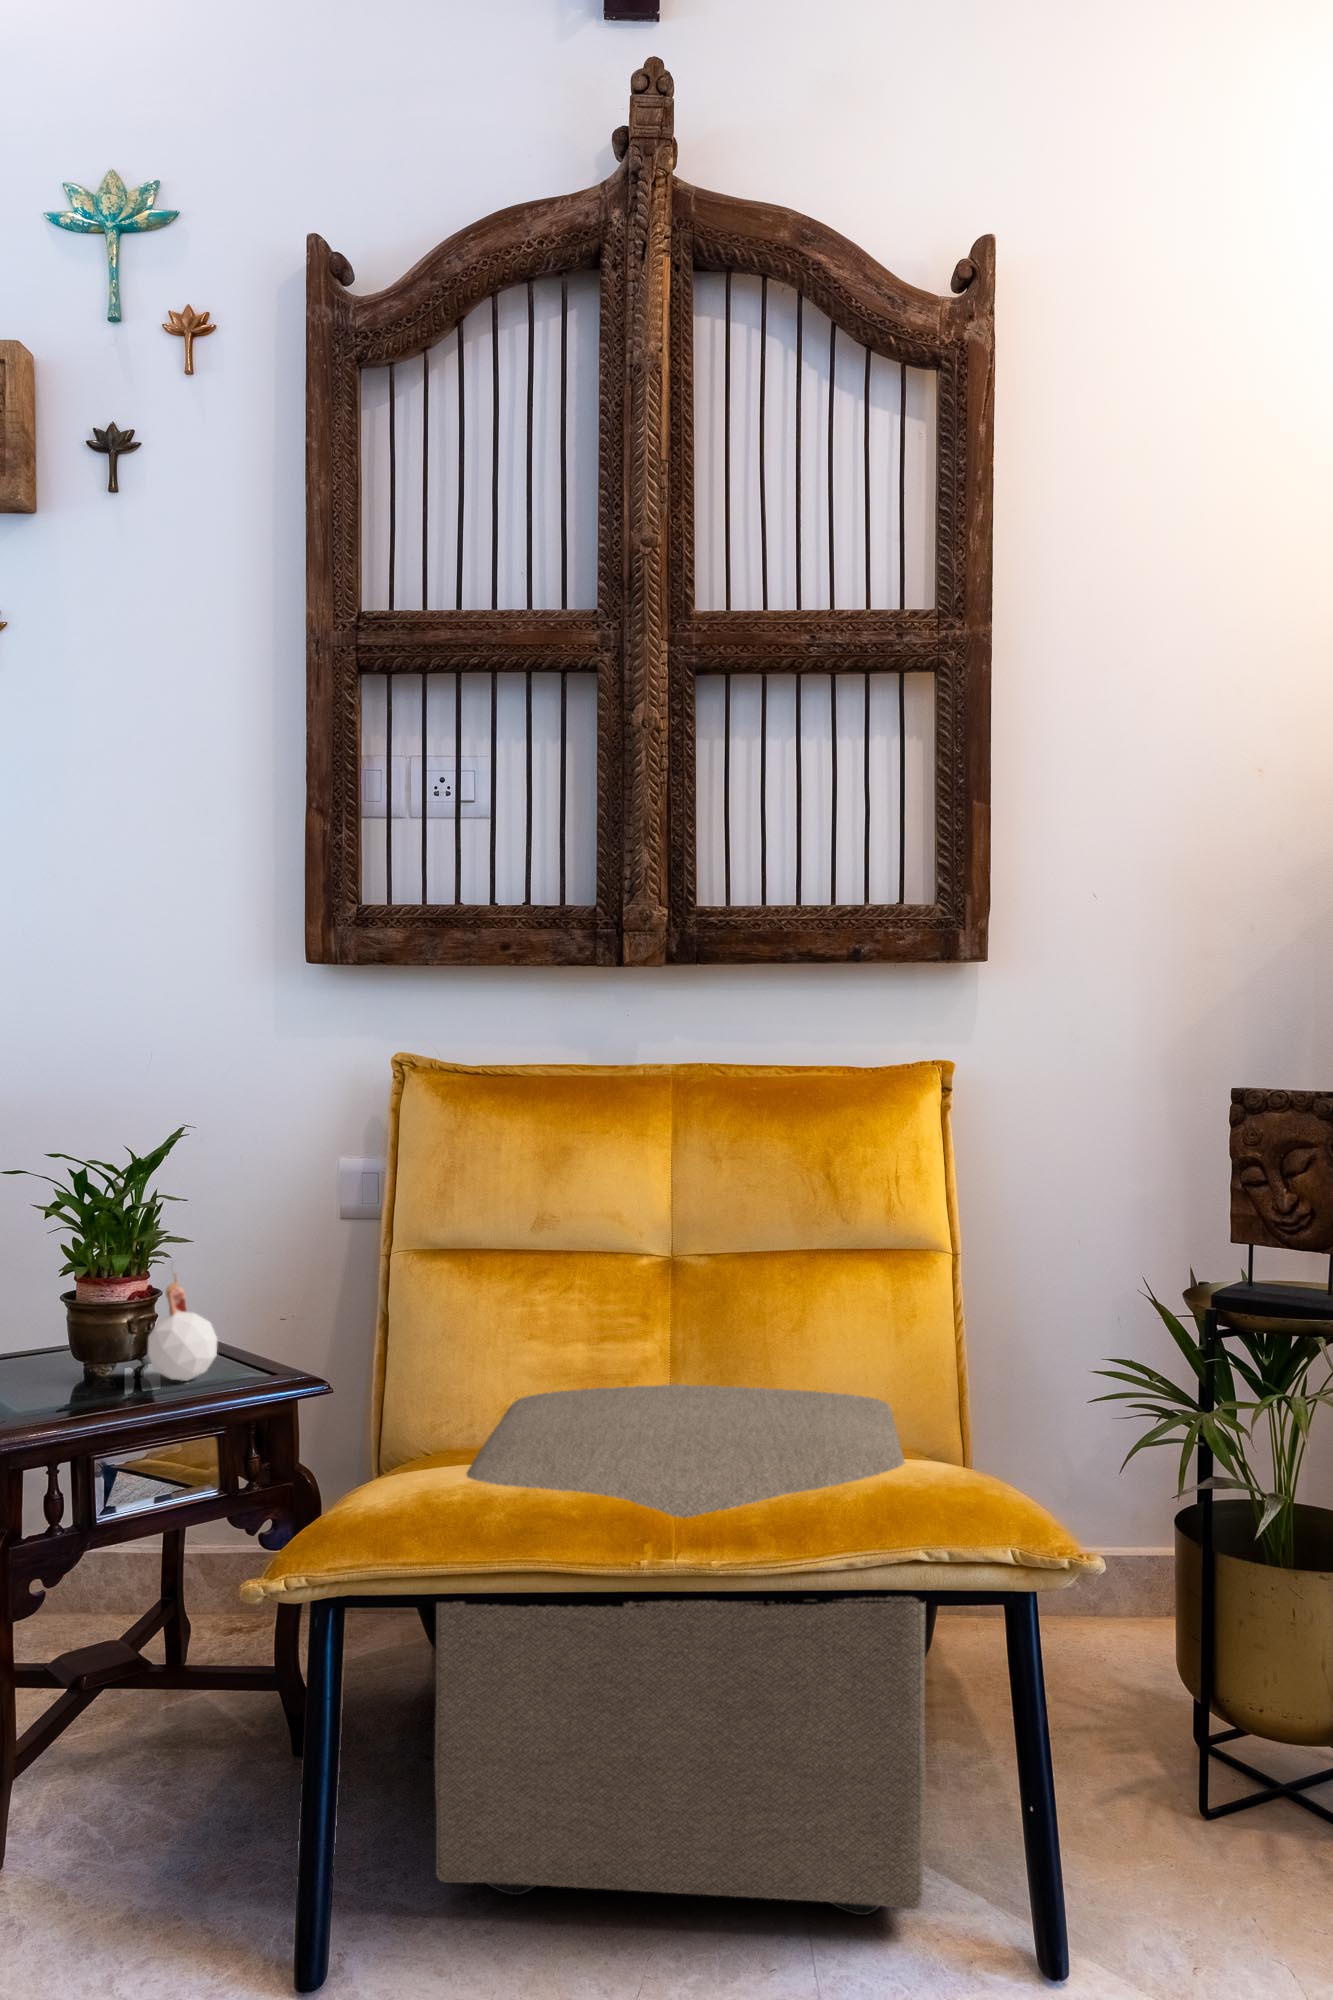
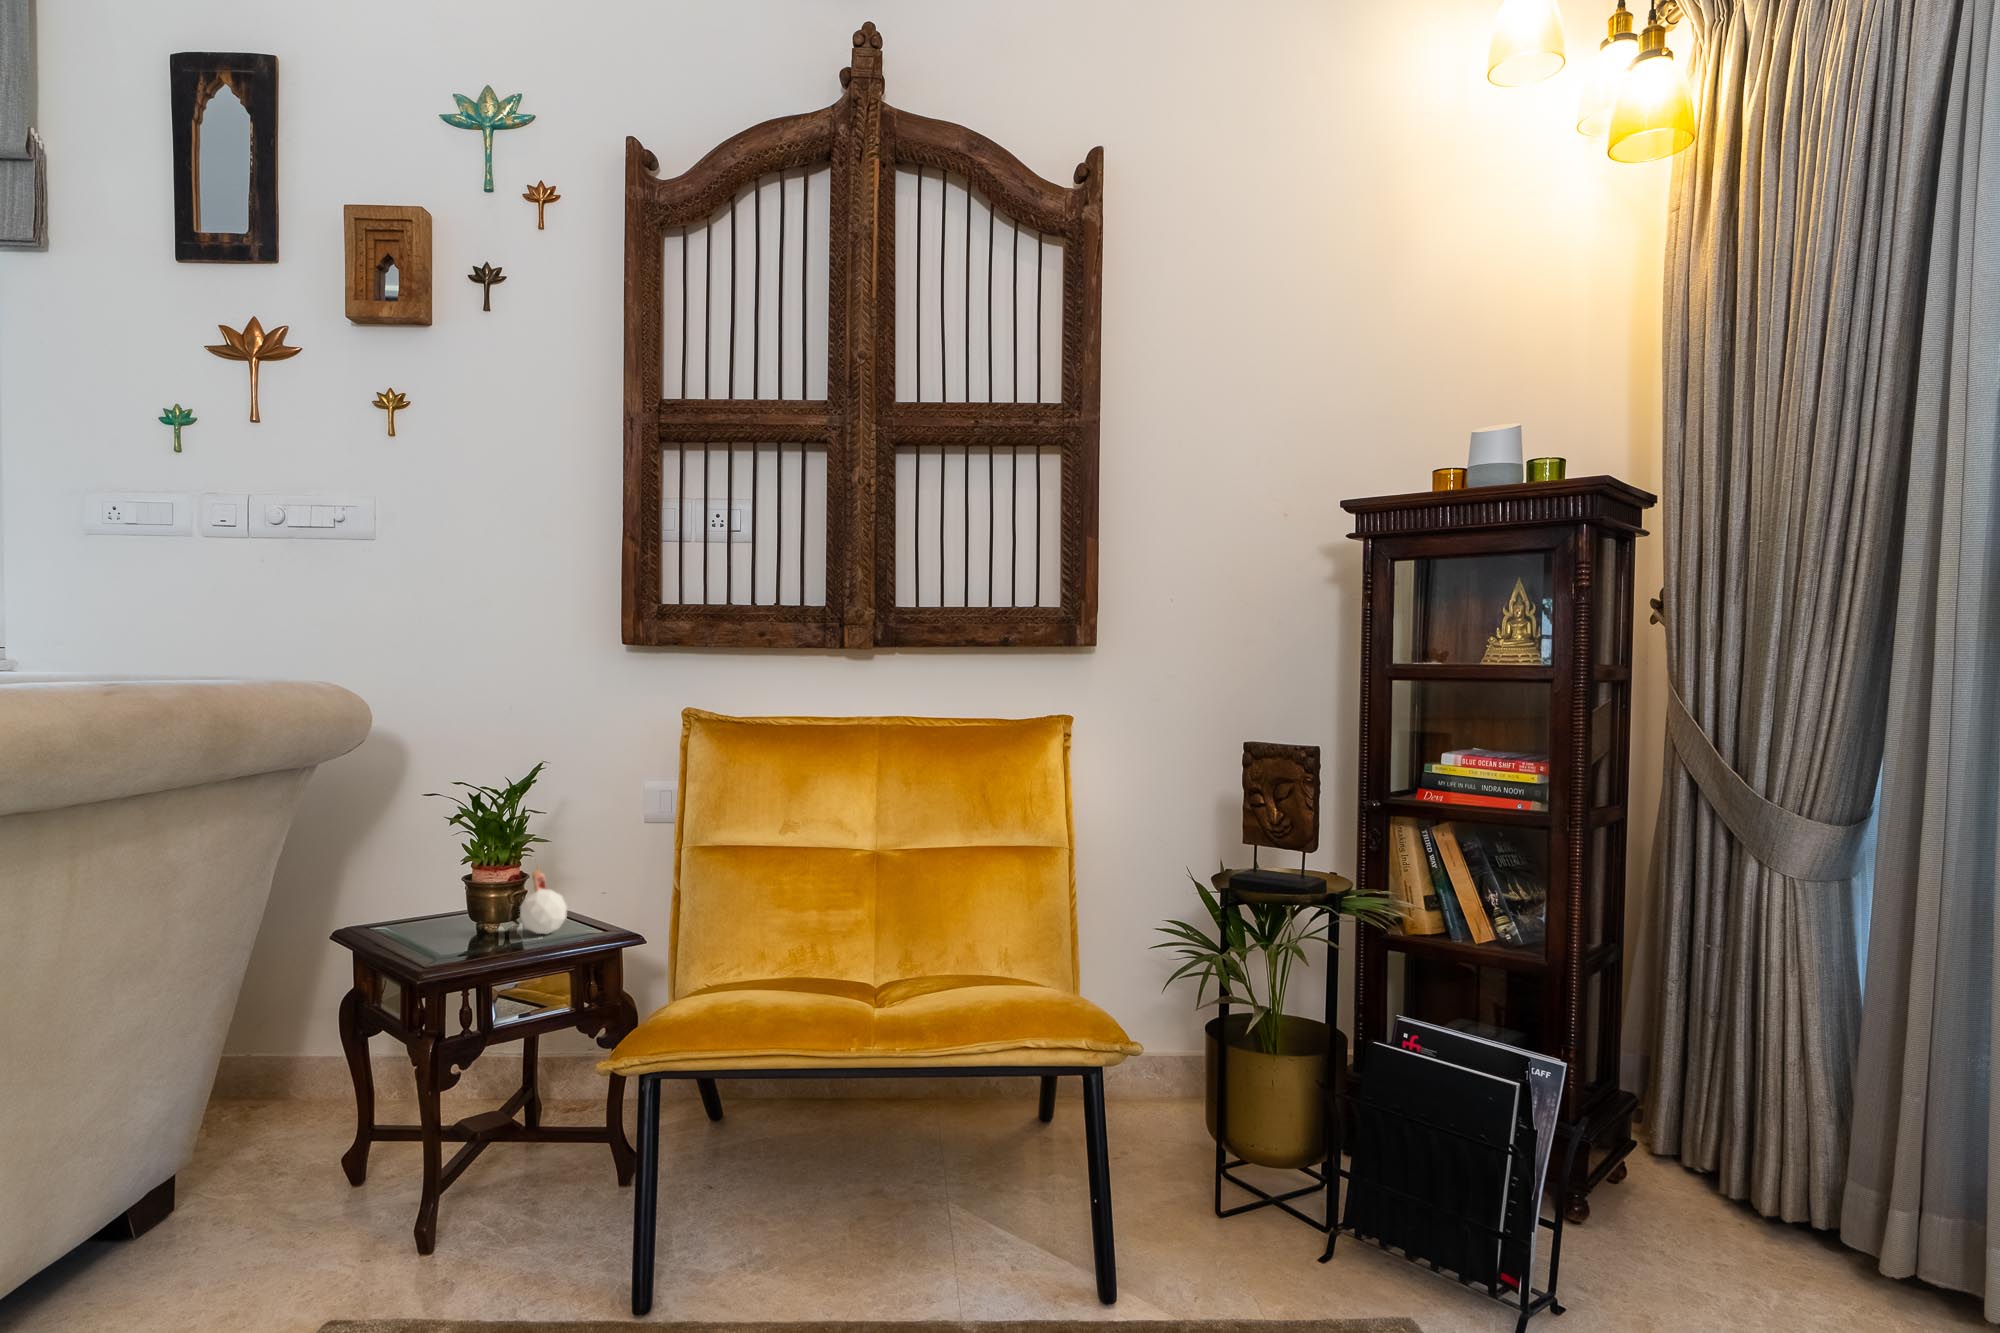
ottoman: present [435,1385,926,1915] -> none [707,937,1022,1258]

